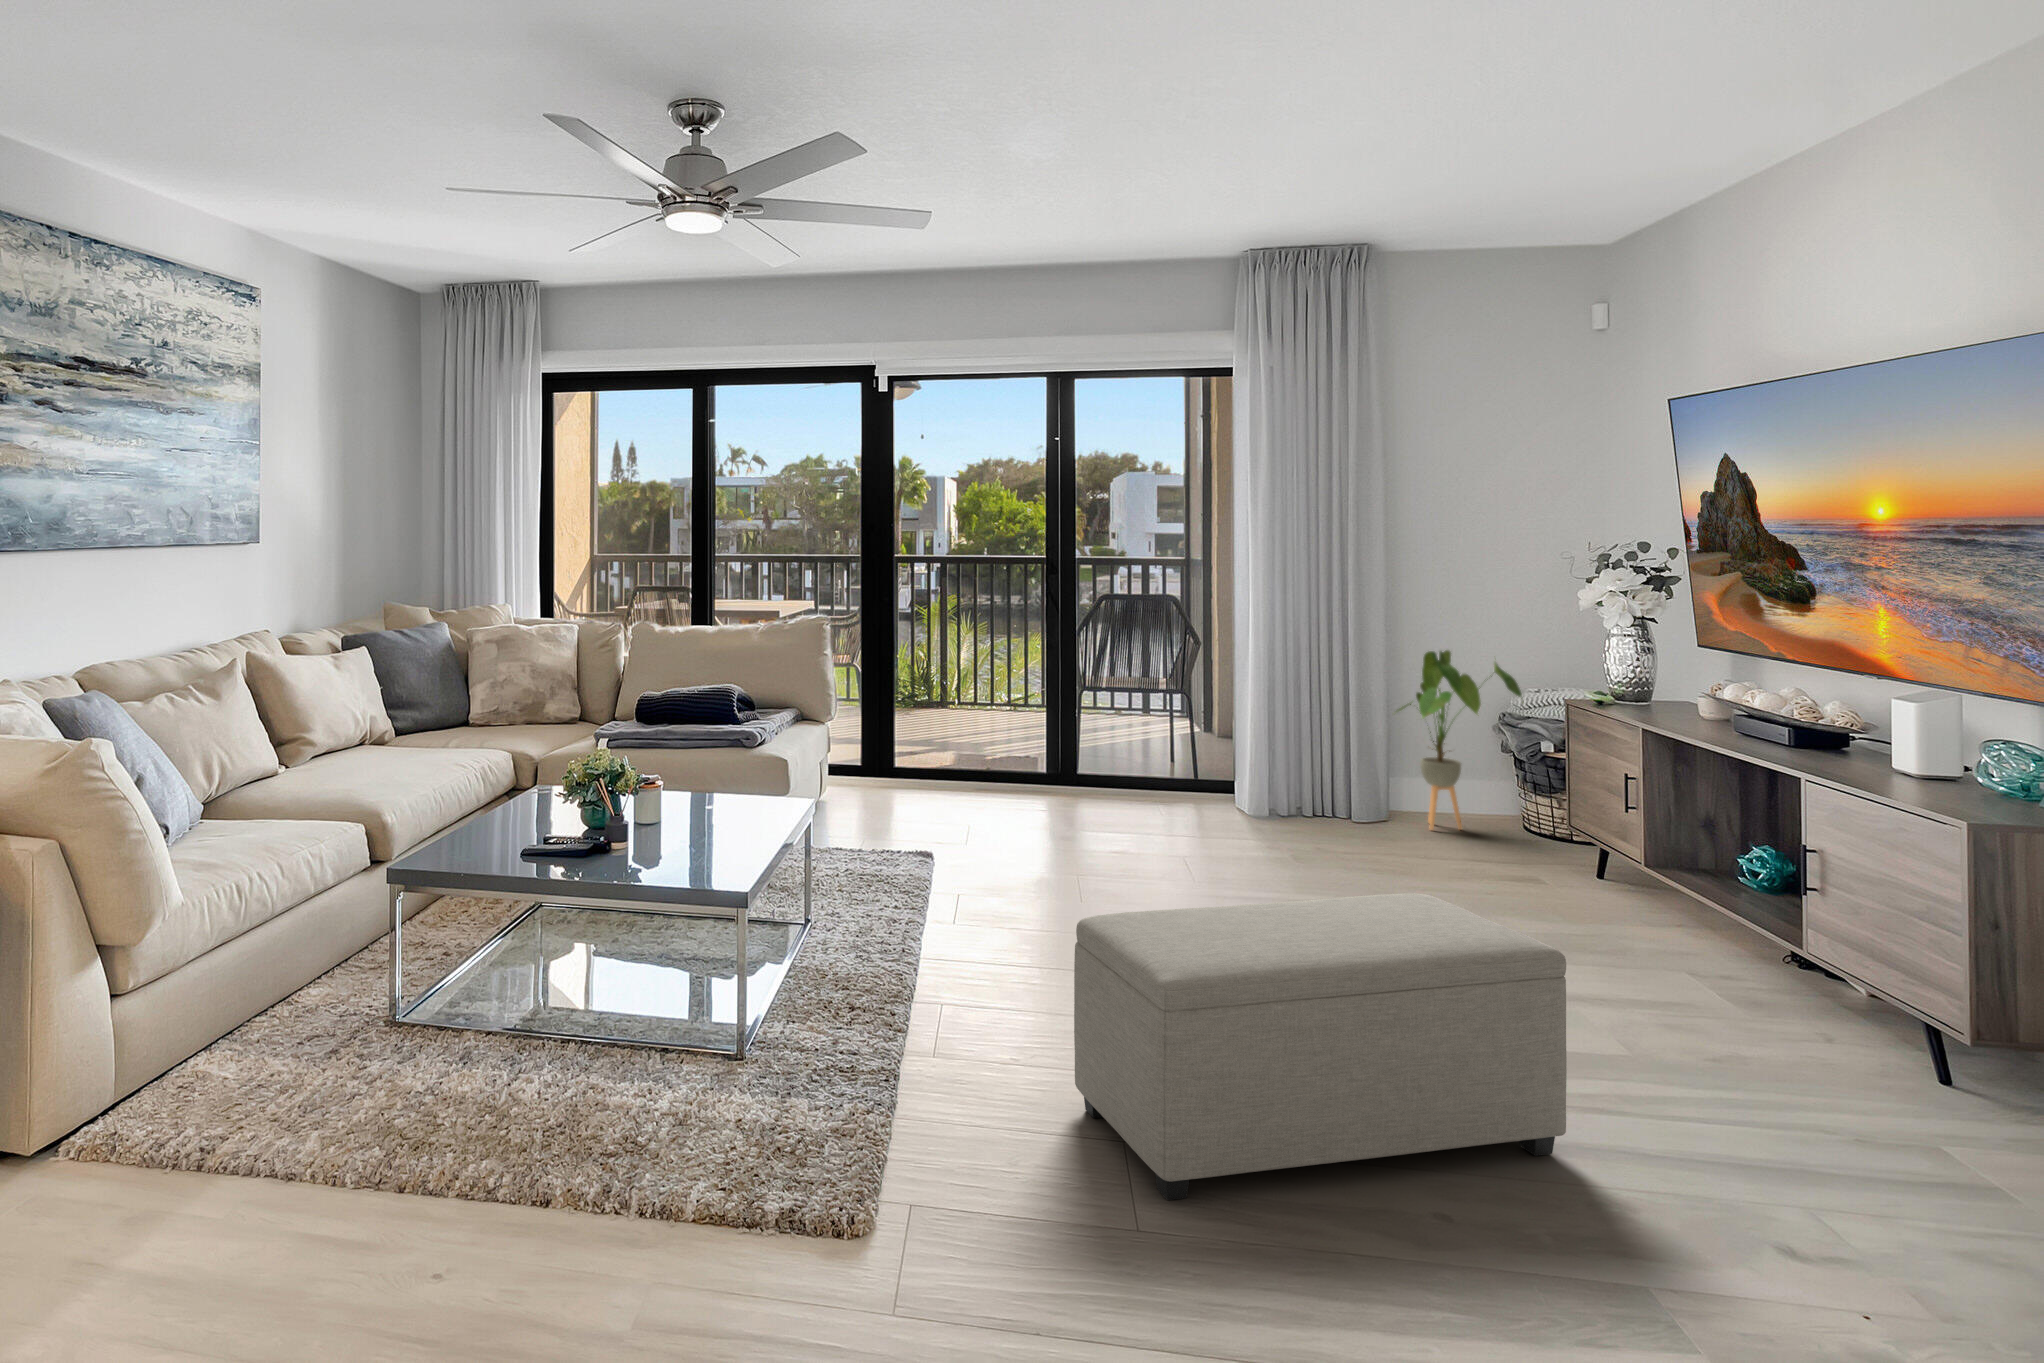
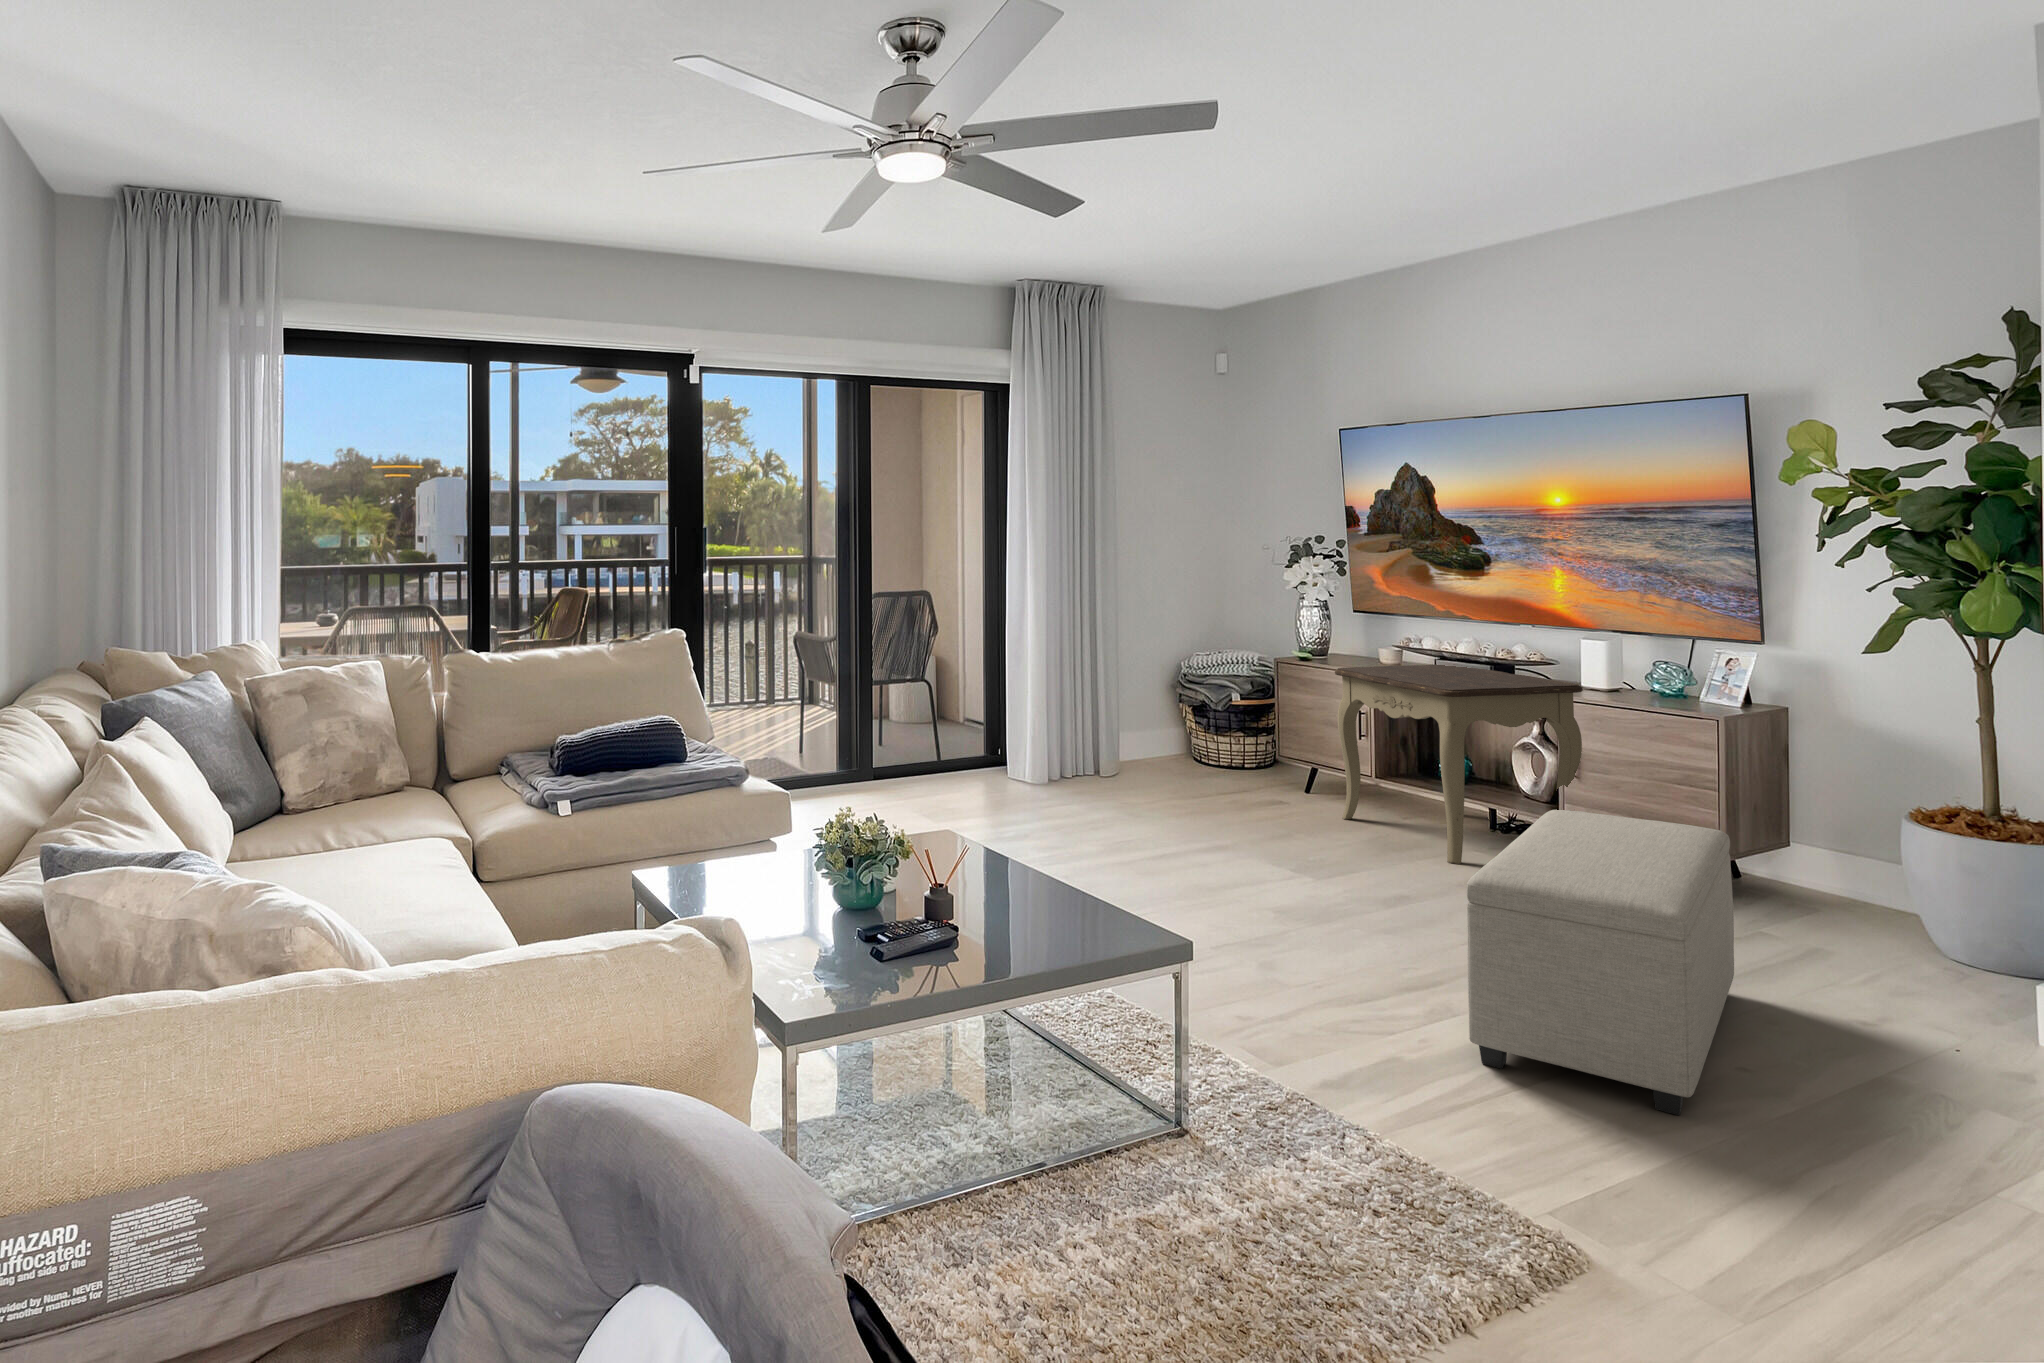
house plant: present [1397,650,1522,830] -> none [1123,626,1219,777]
side table: none [1546,717,1809,1008] -> present [1335,665,1583,864]

